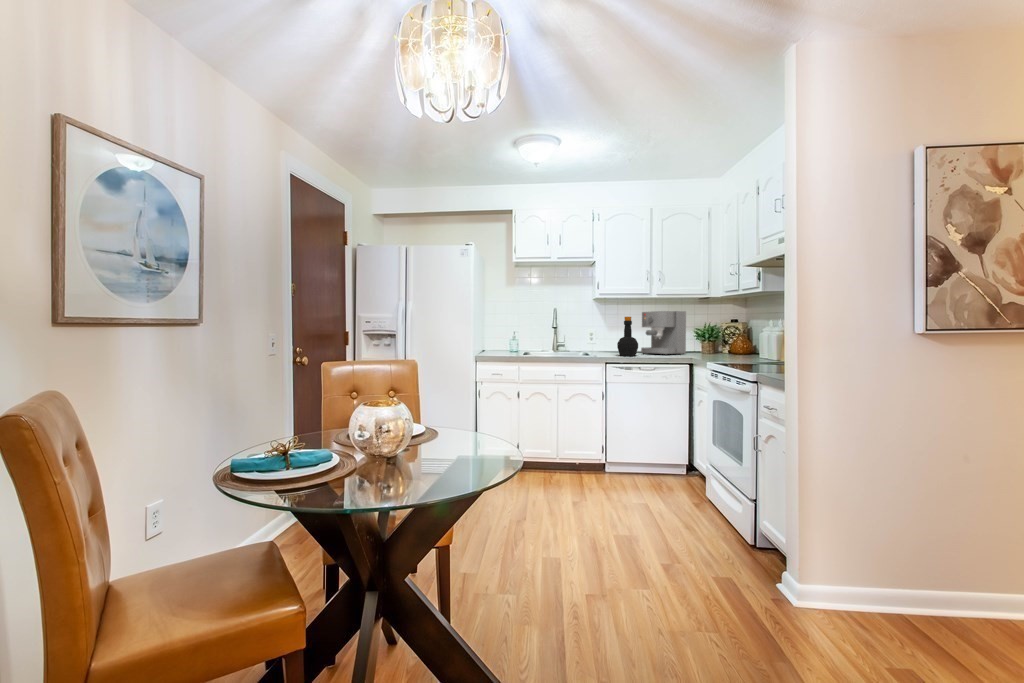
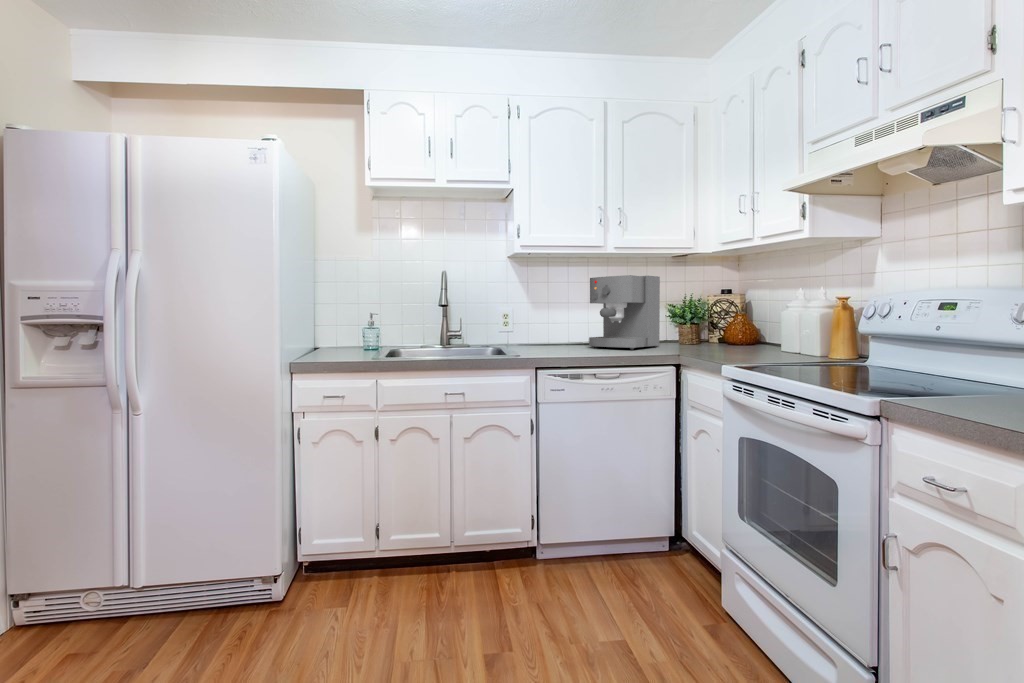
bottle: present [617,317,638,356] -> none [553,285,590,354]

